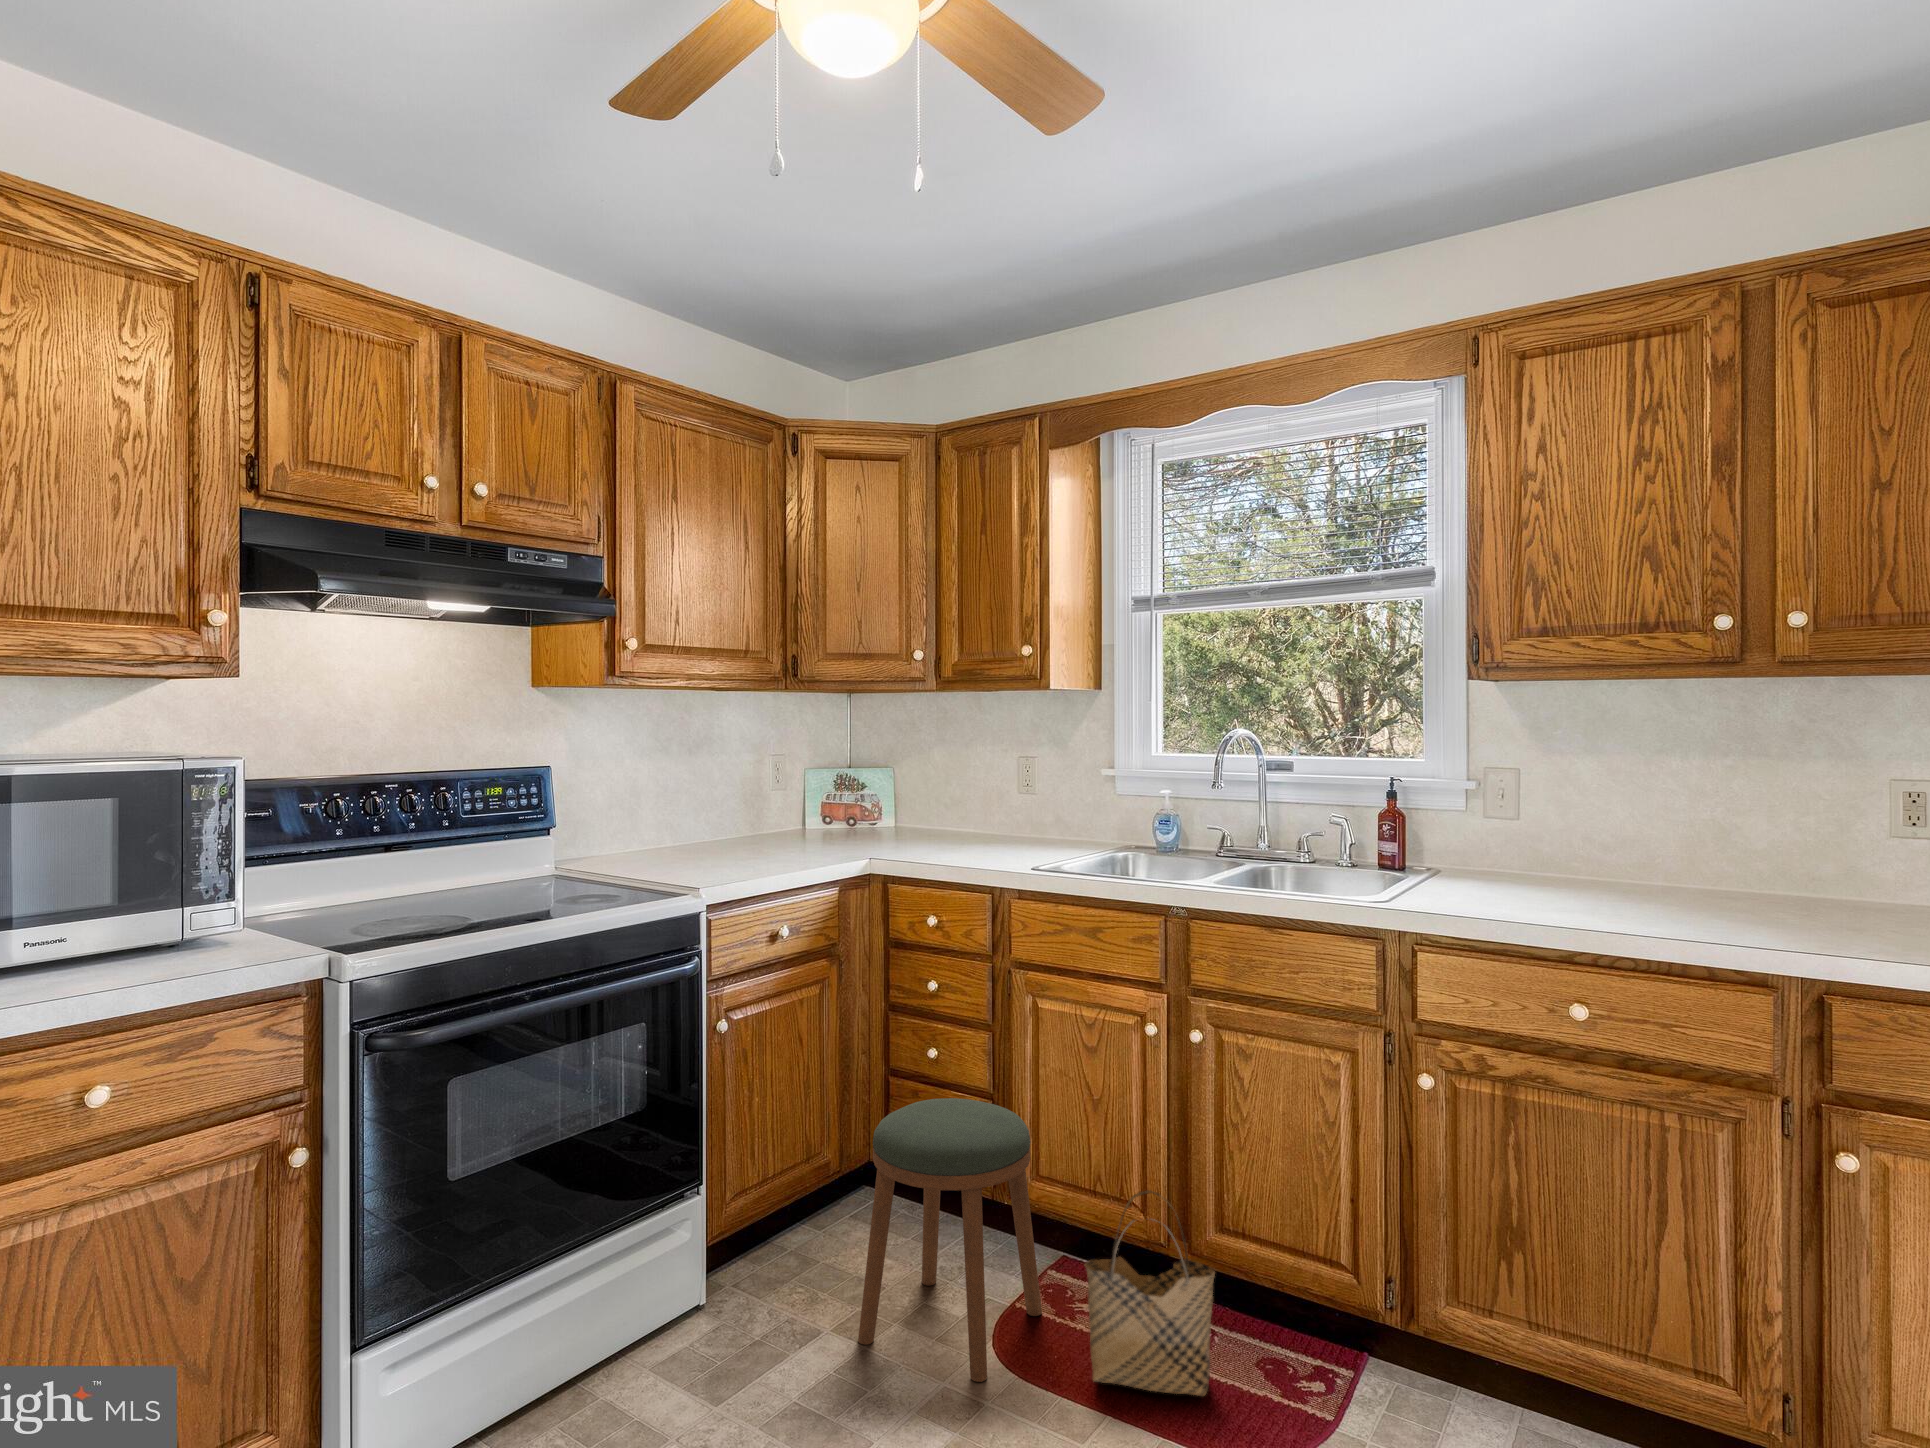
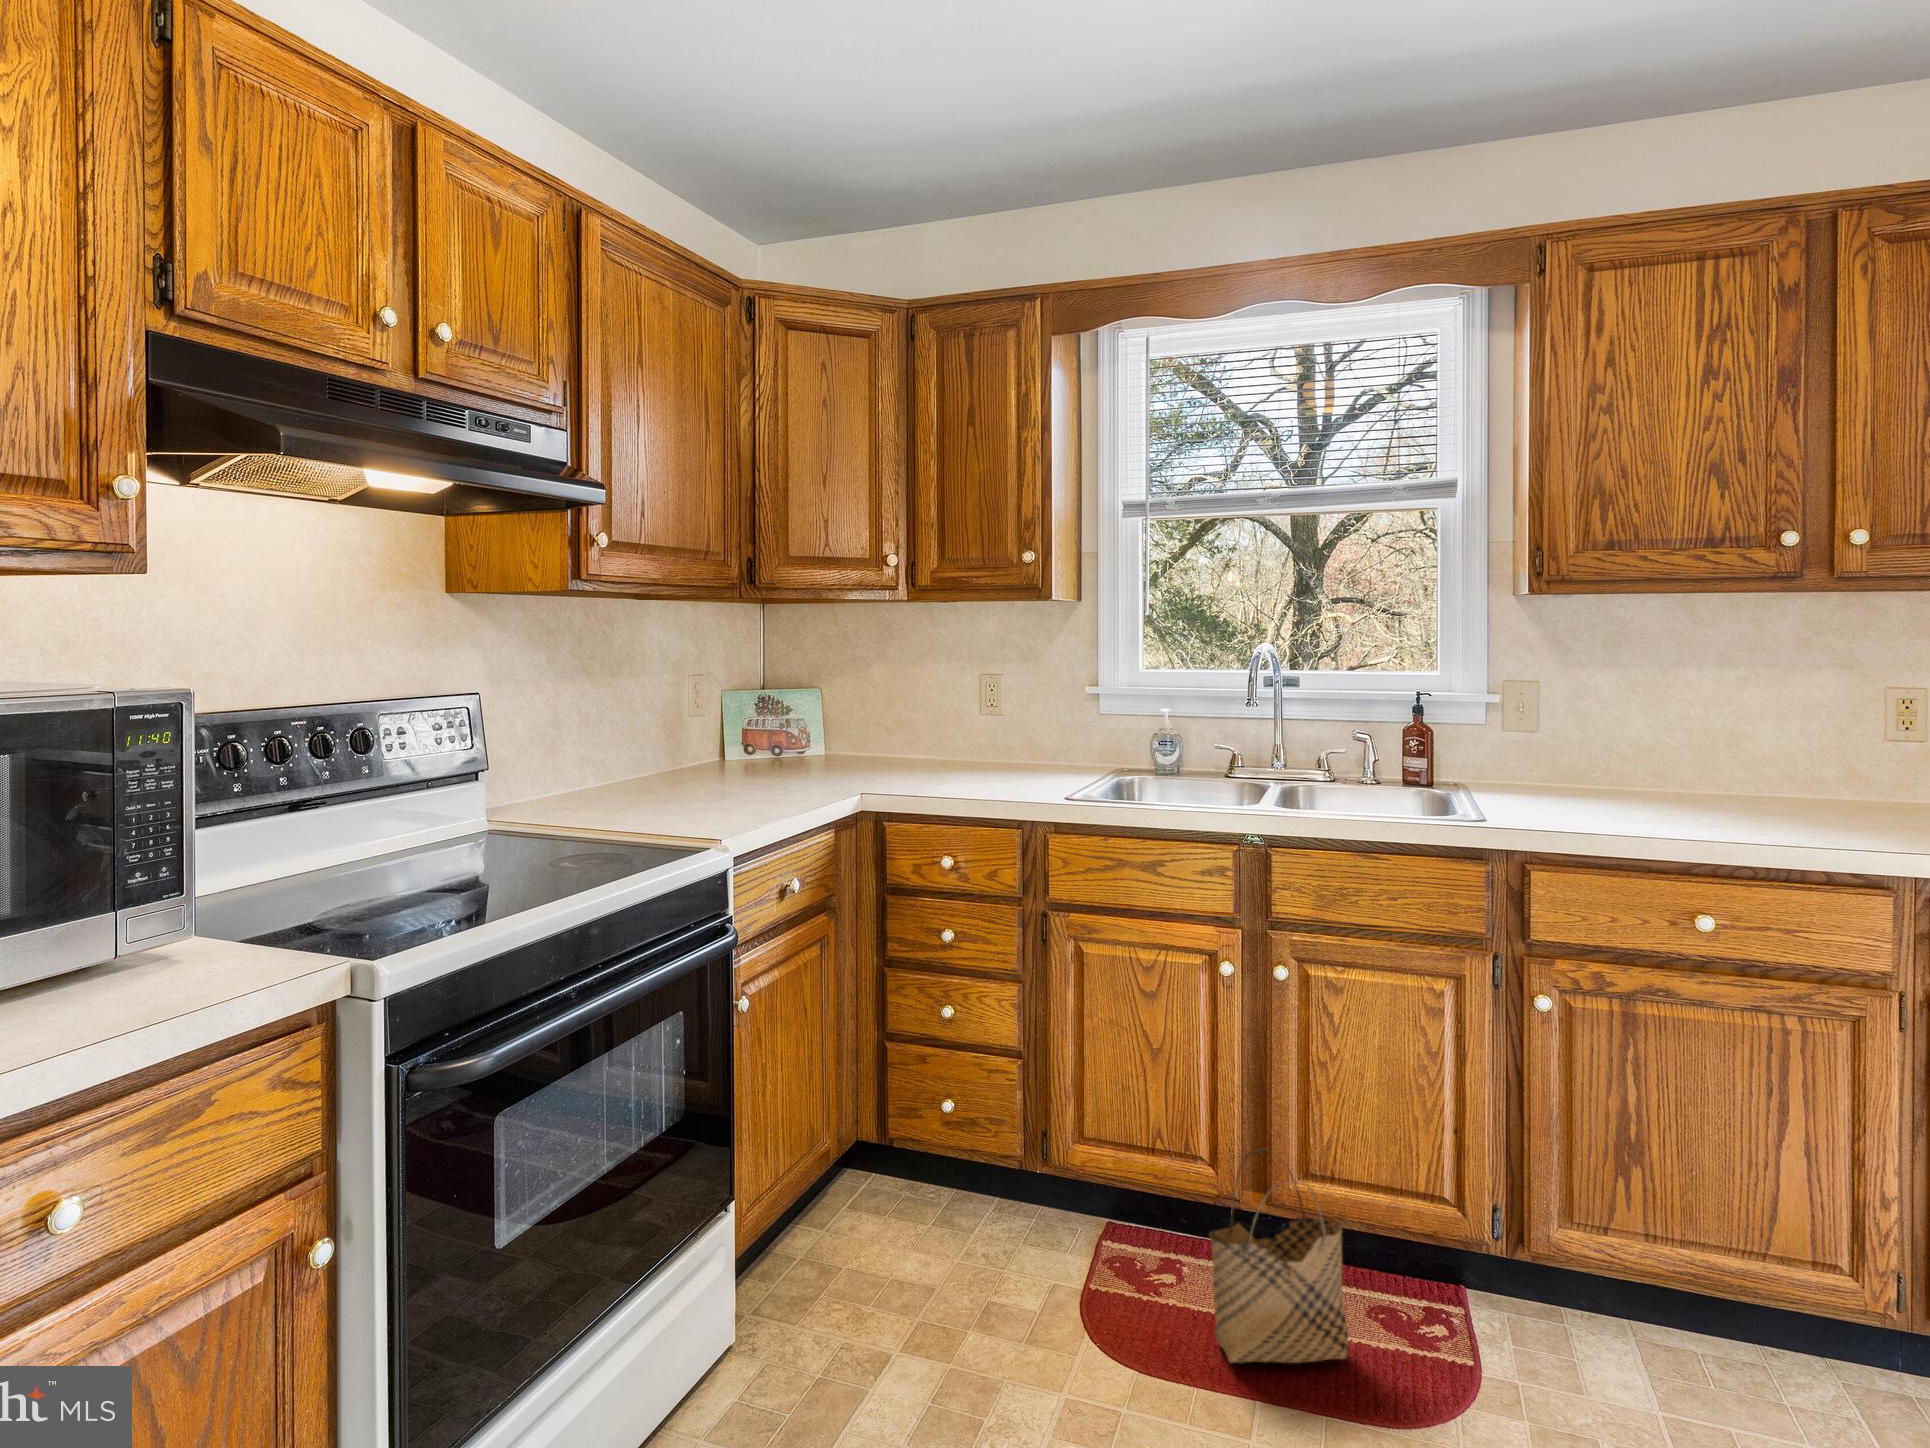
stool: present [858,1098,1042,1382] -> none [948,1070,1127,1386]

